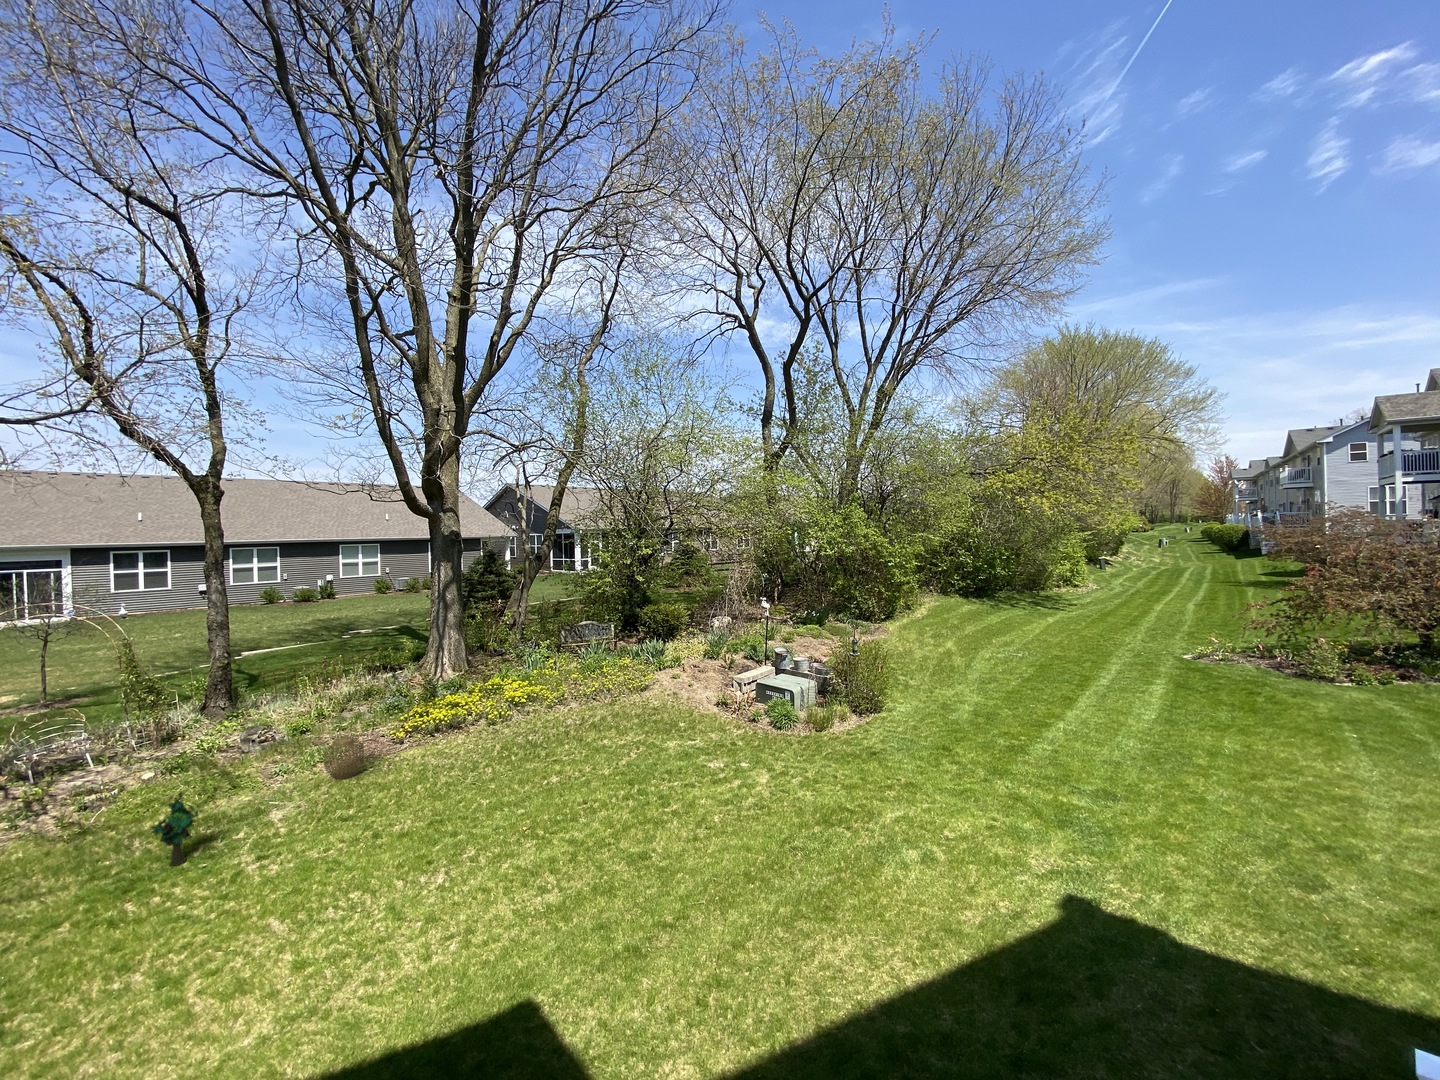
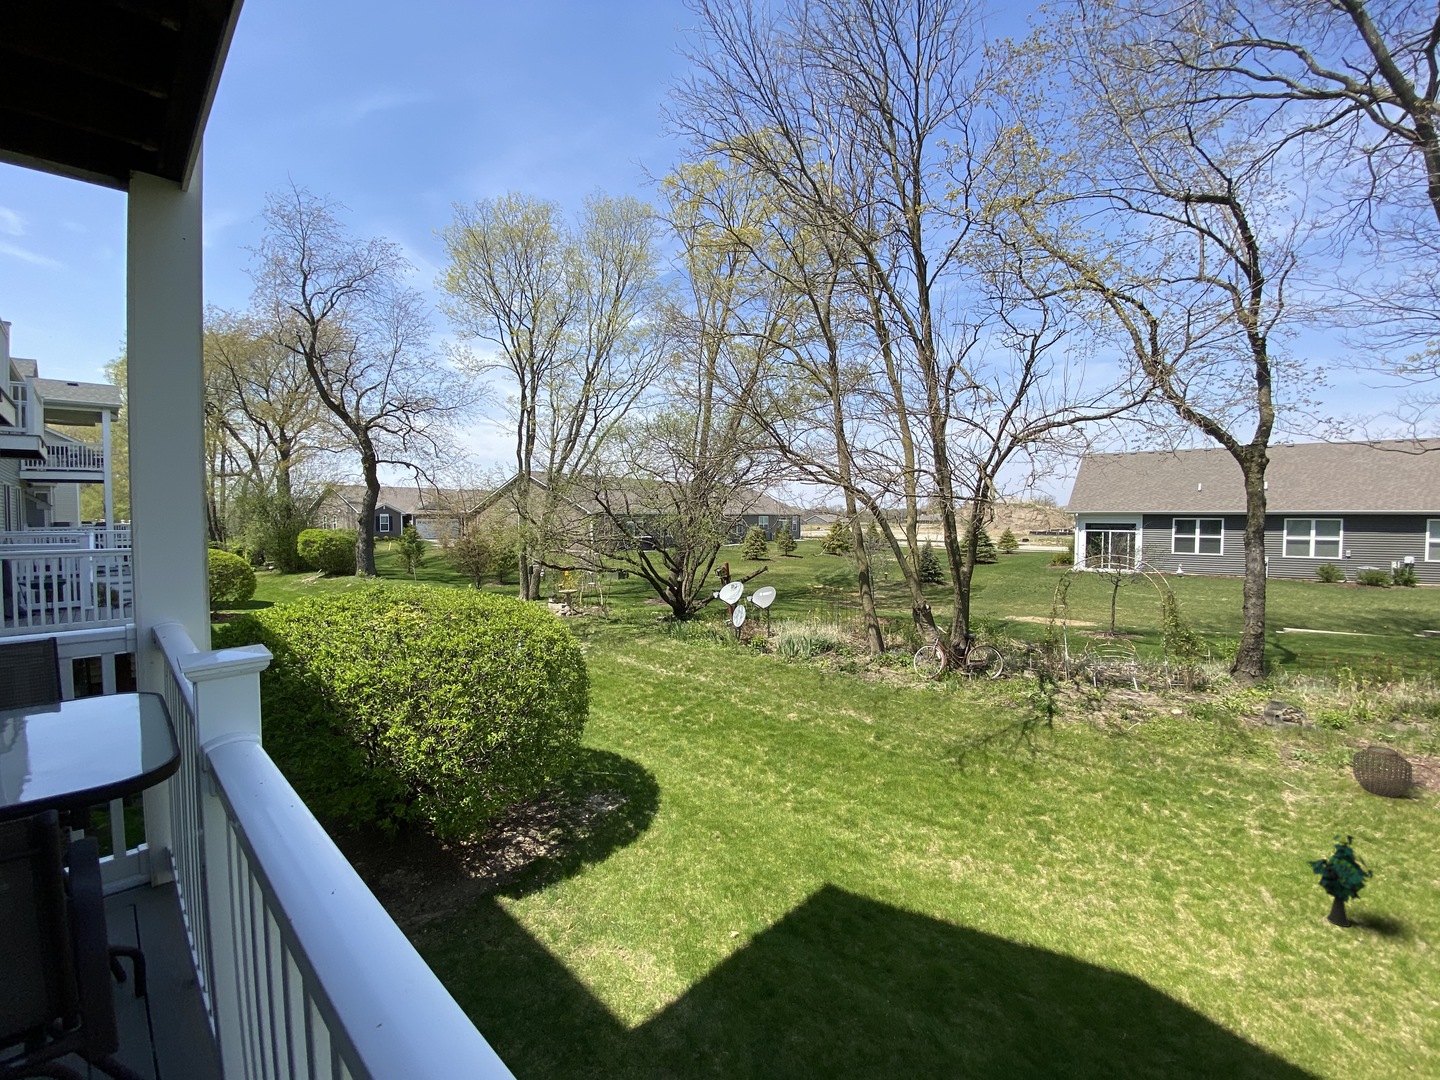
decorative plant: present [150,792,199,866] -> present [1308,835,1373,927]

